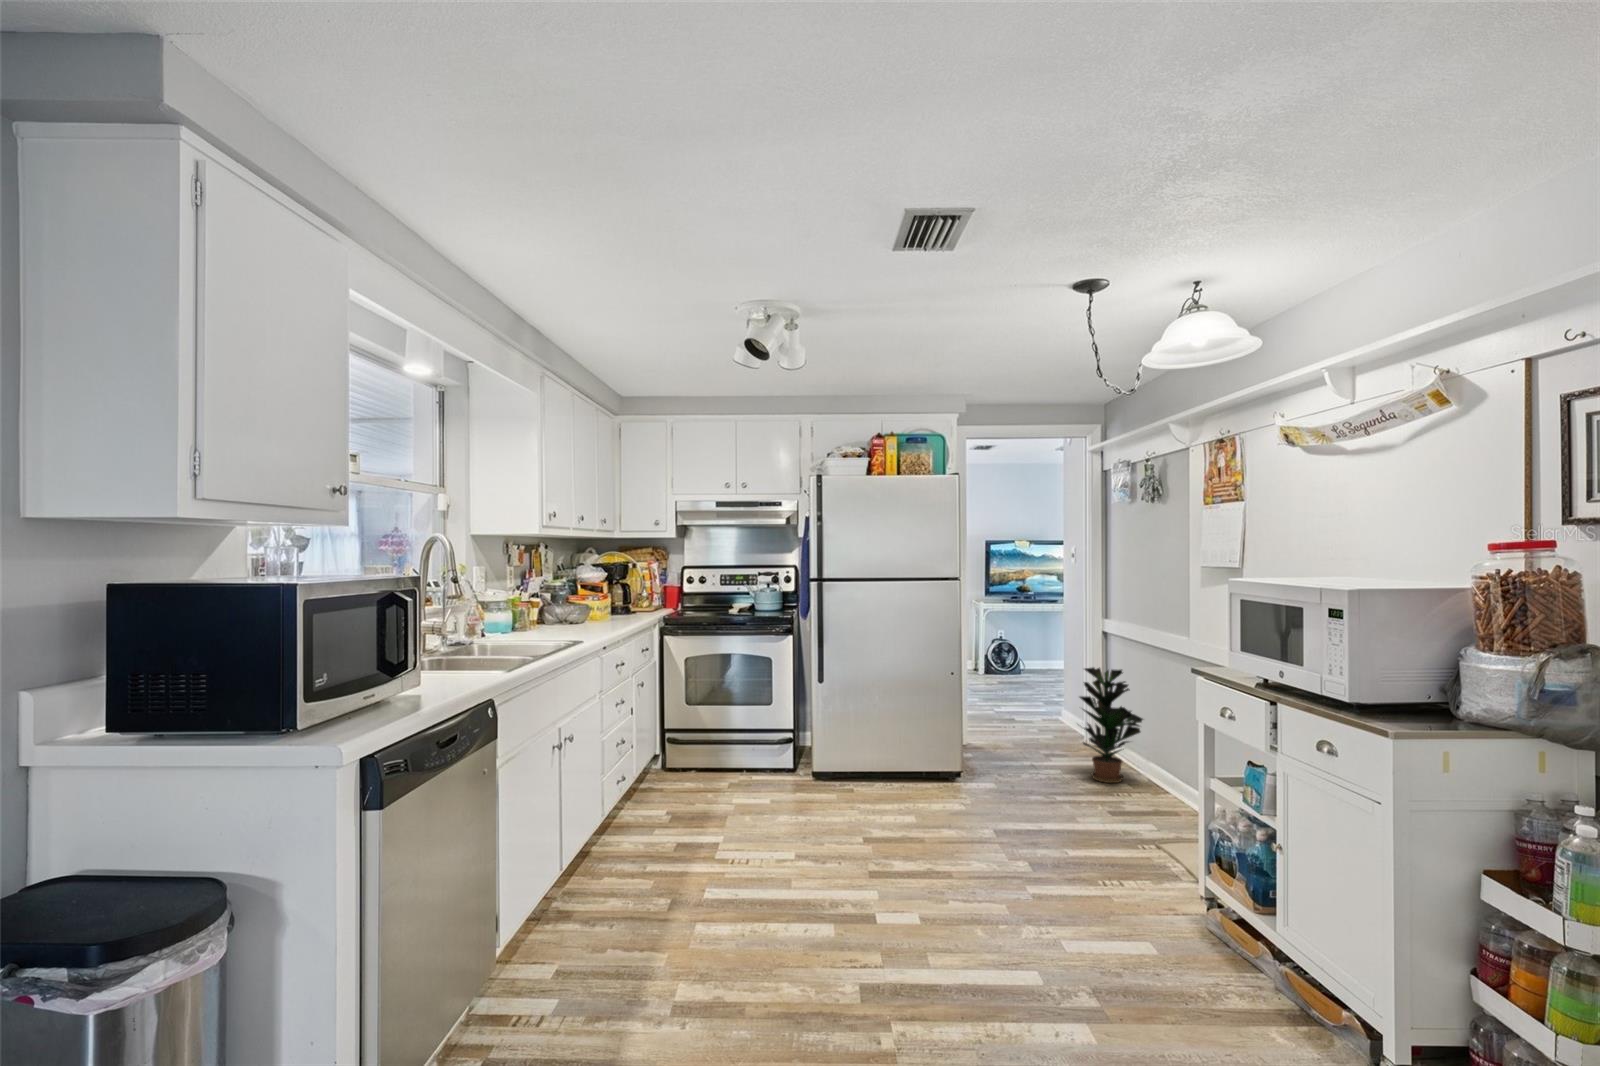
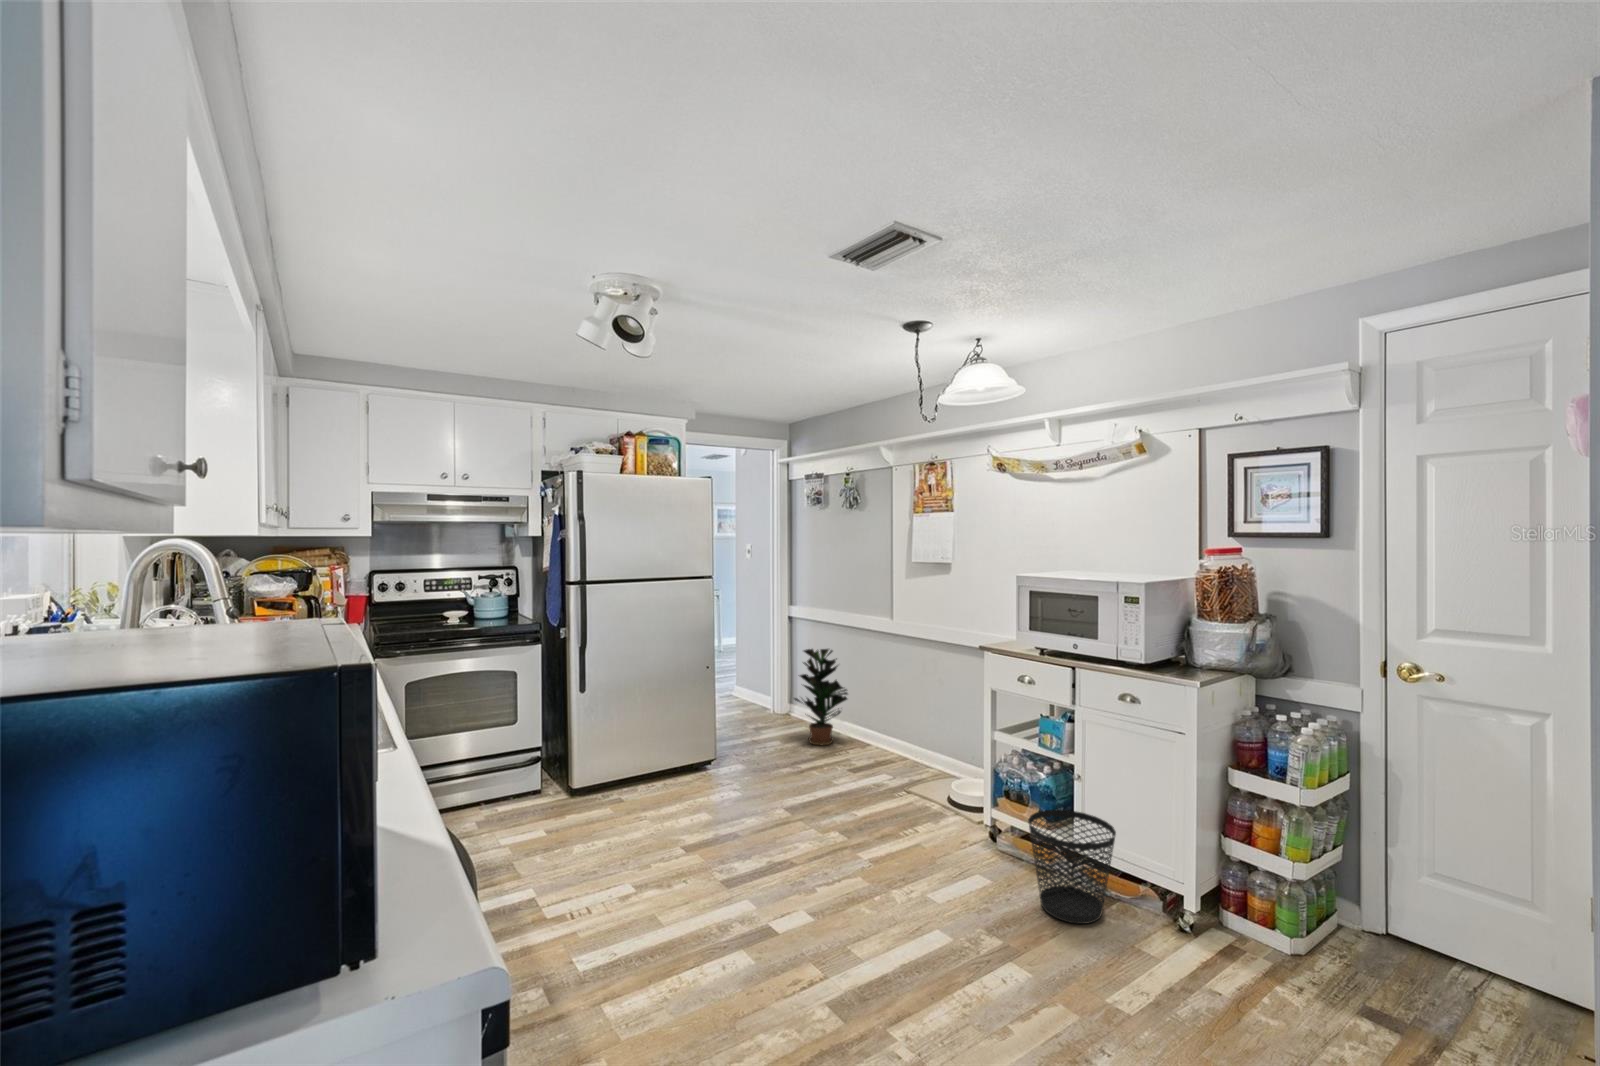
wastebasket: none [1172,875,1292,1026] -> present [1028,809,1116,924]

